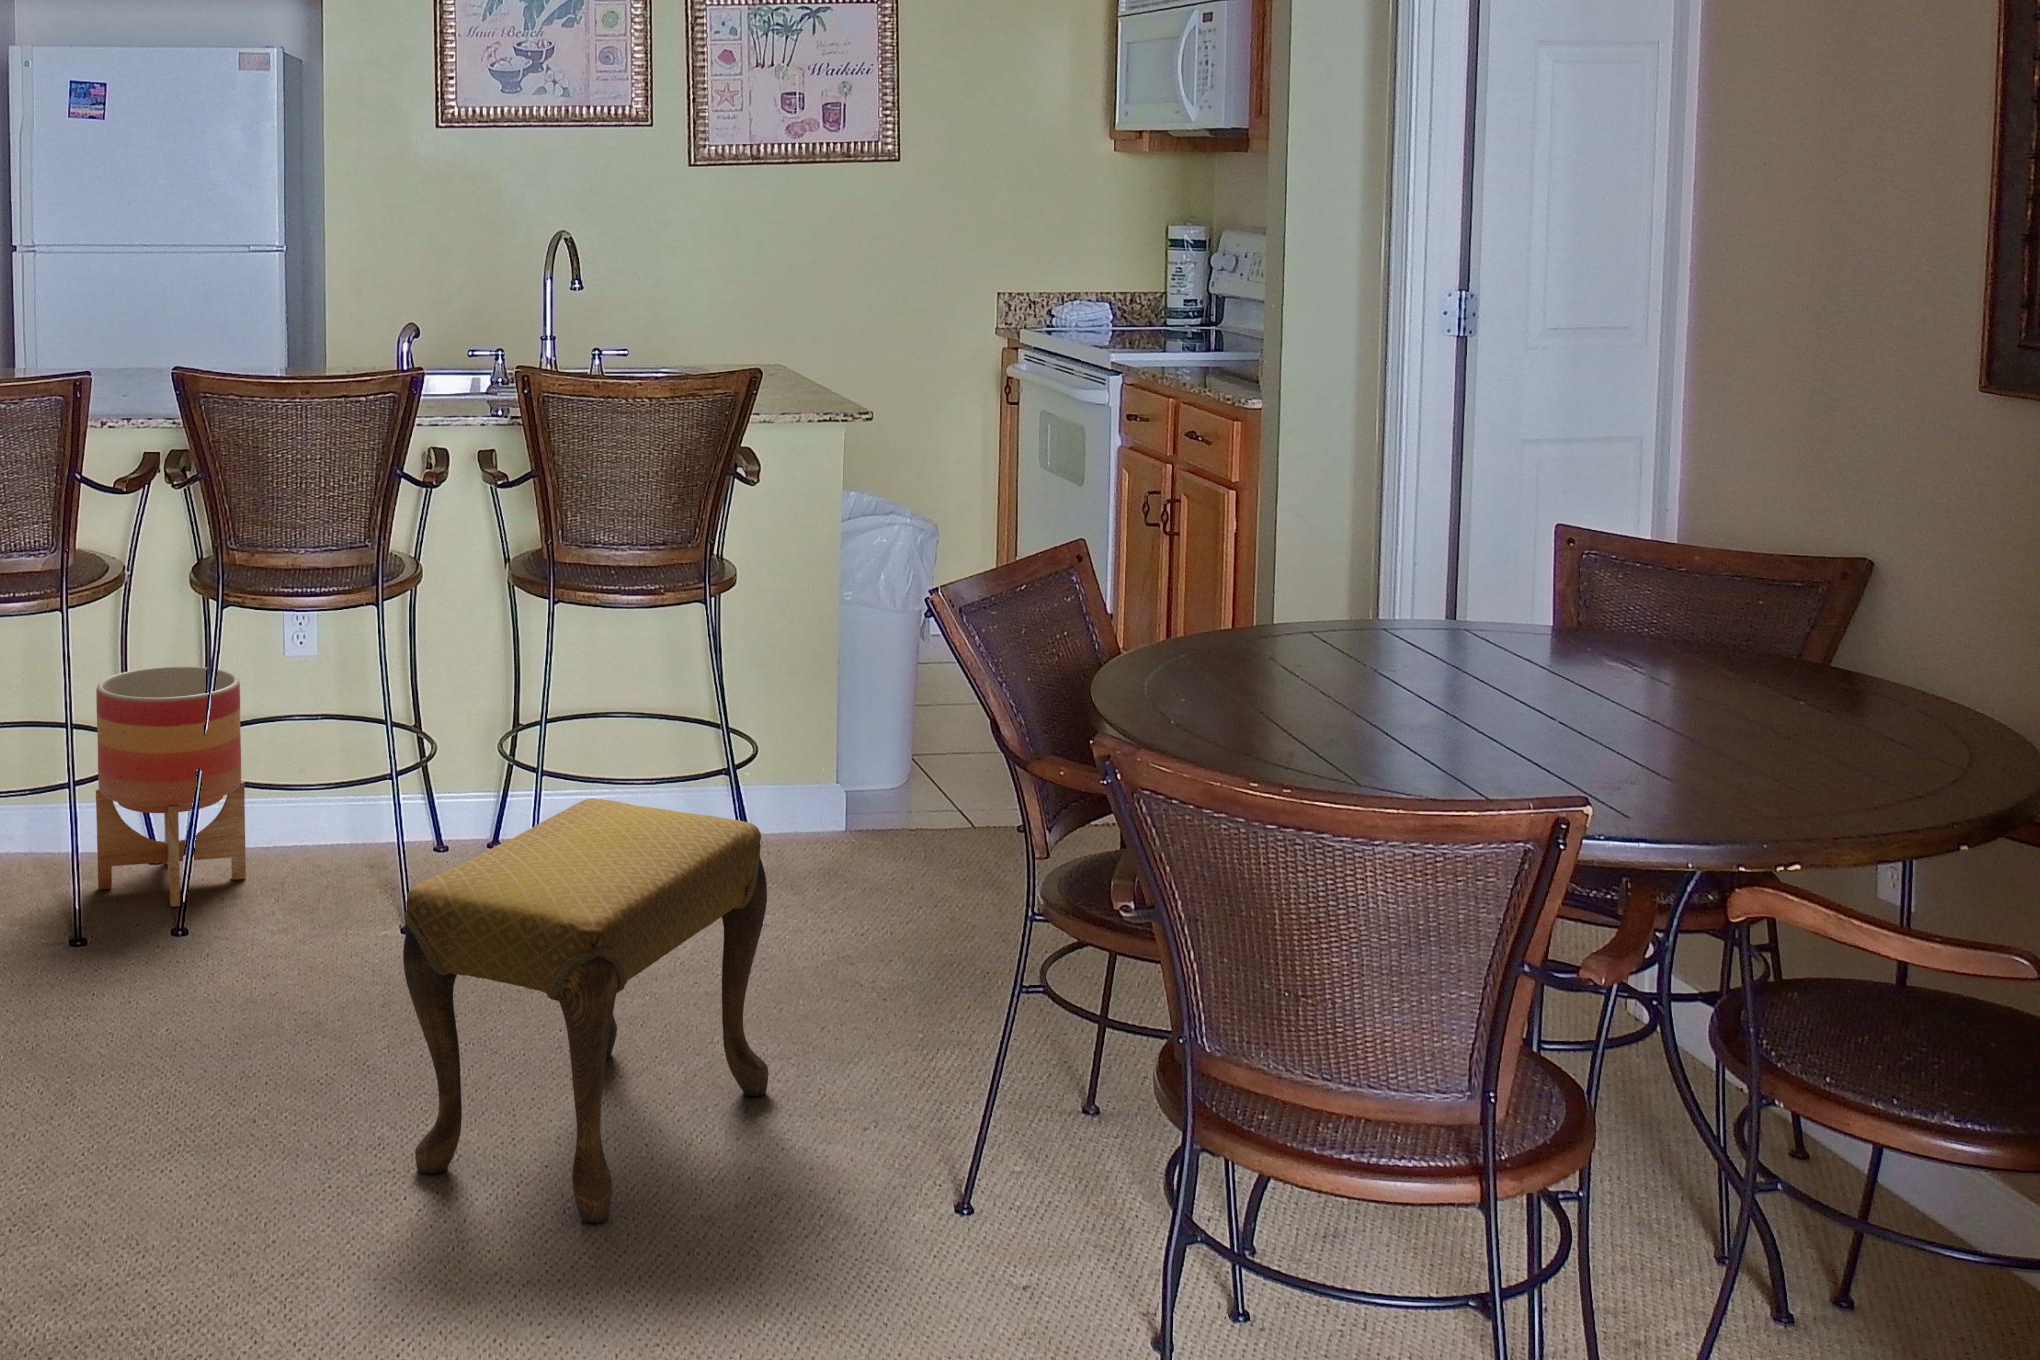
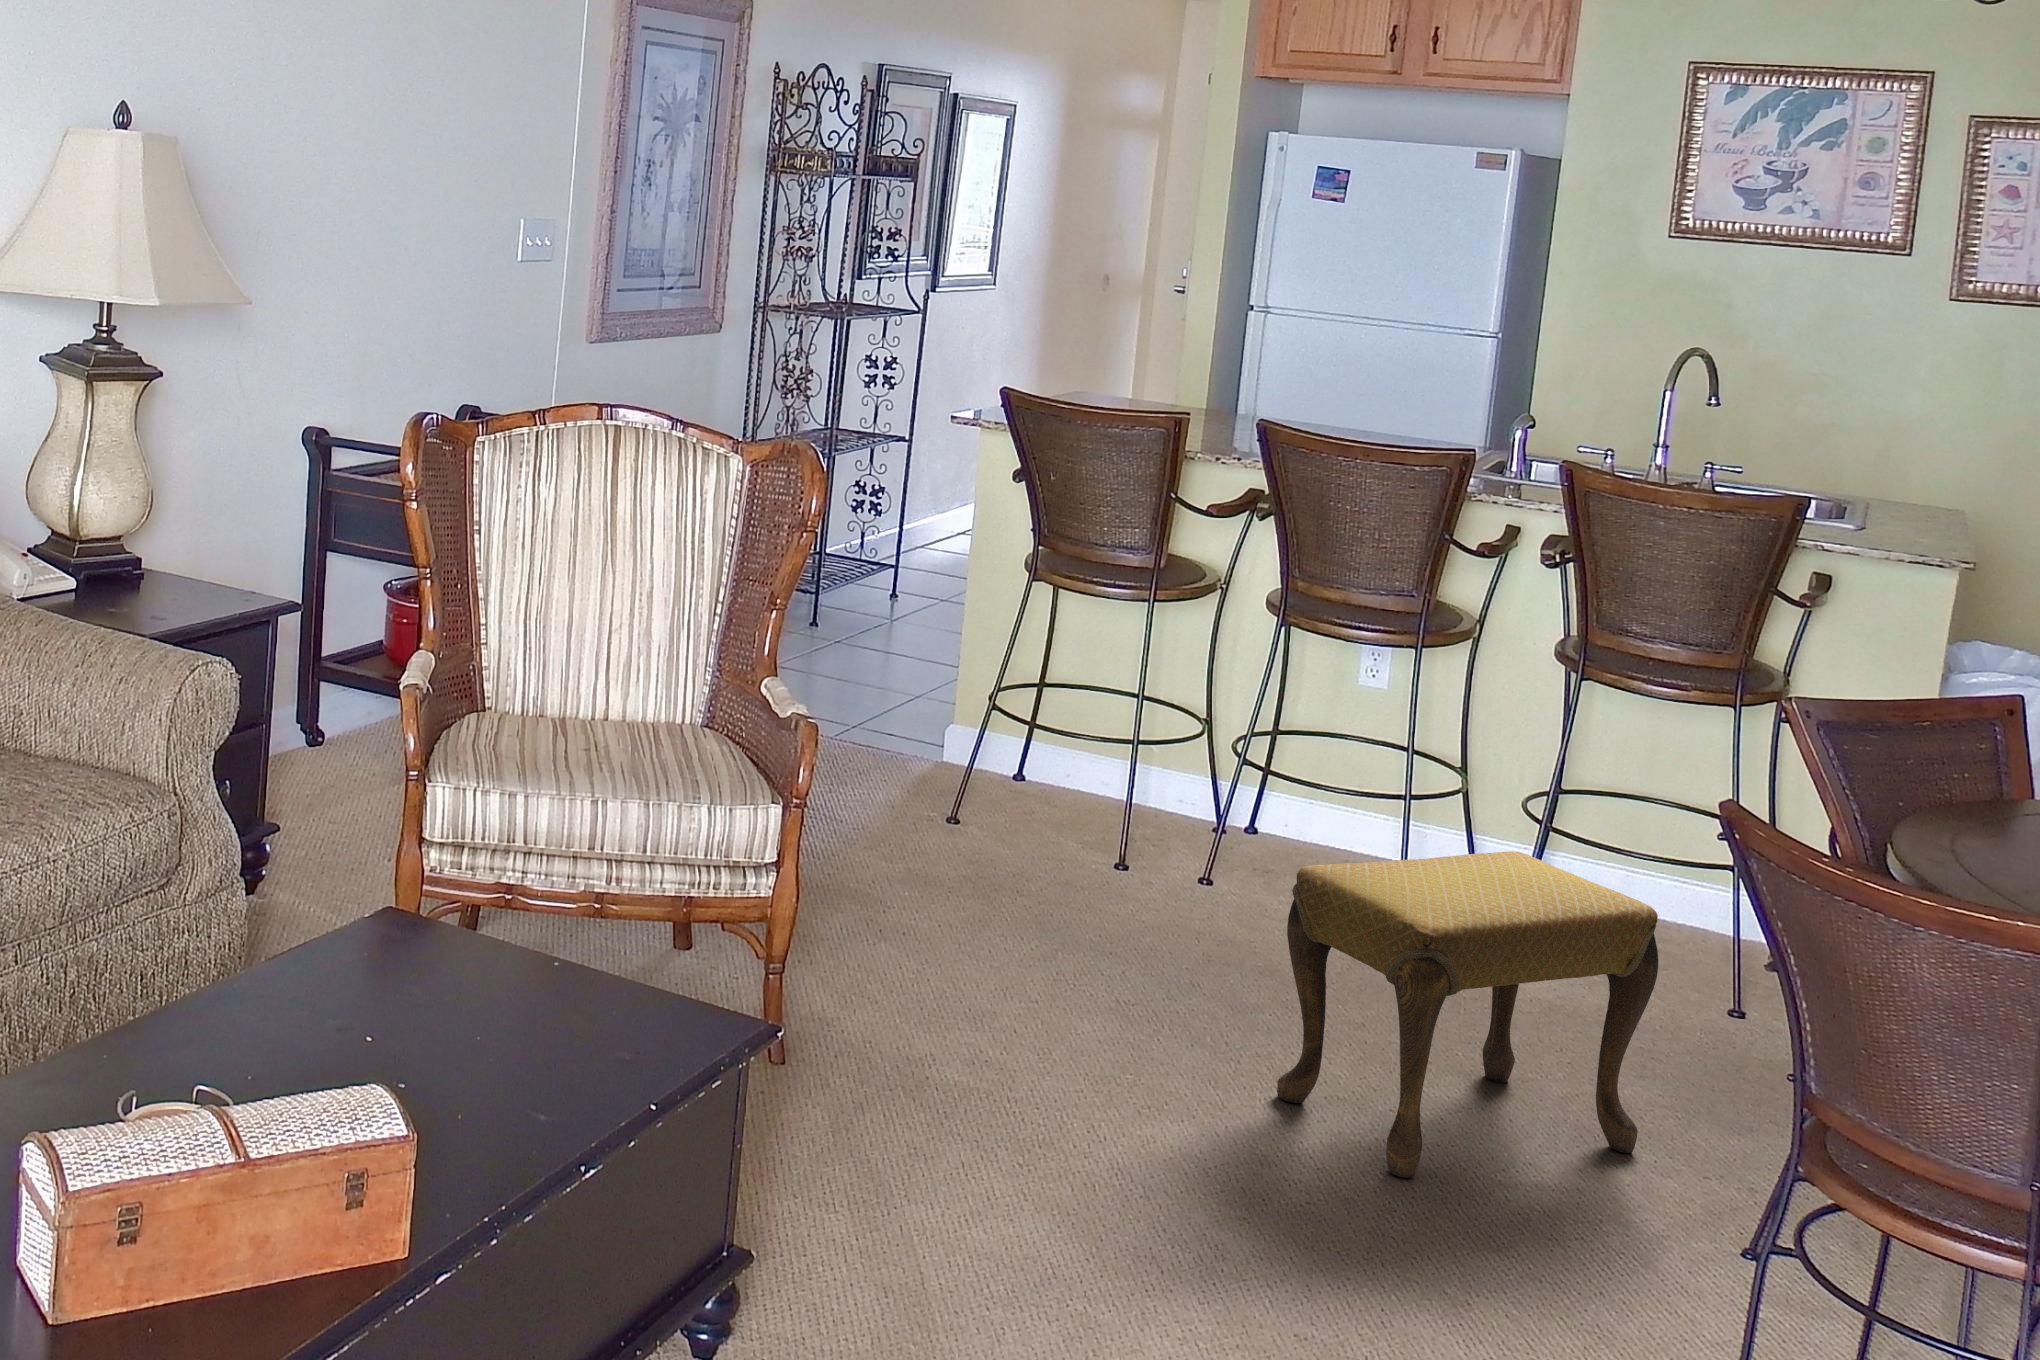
planter: present [96,666,246,907] -> none [1151,672,1296,872]

